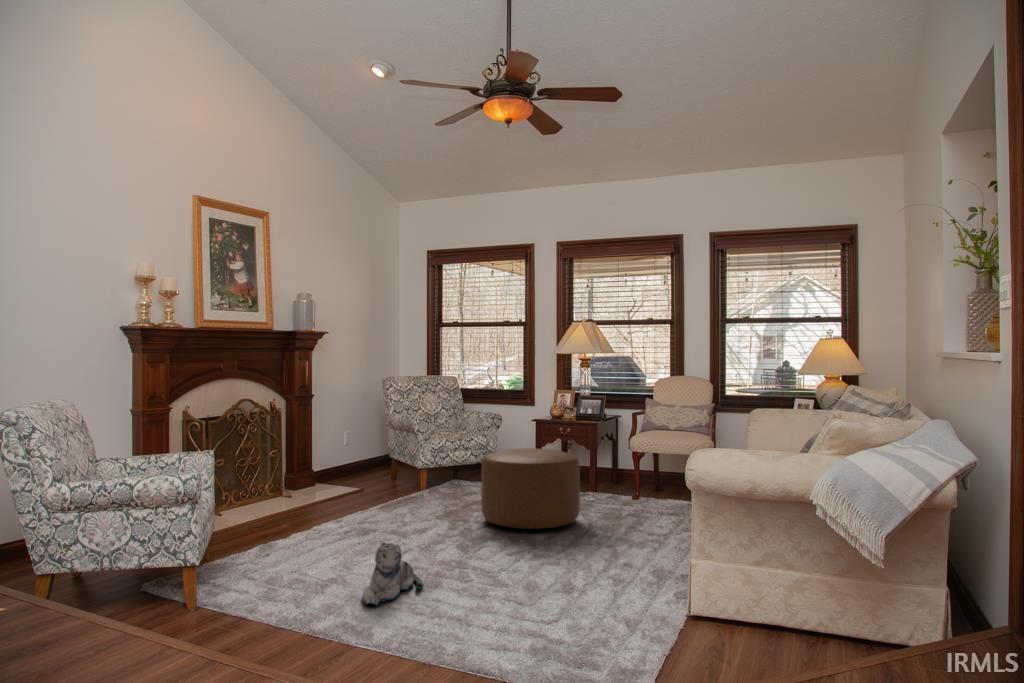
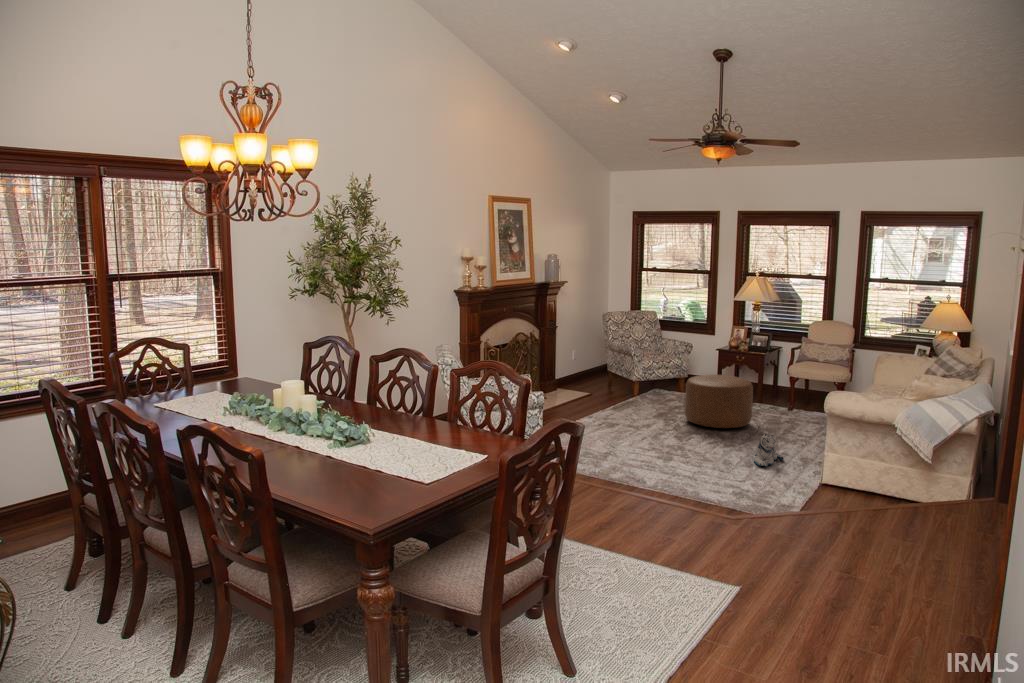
plush toy: present [362,543,423,605] -> present [754,434,784,467]

